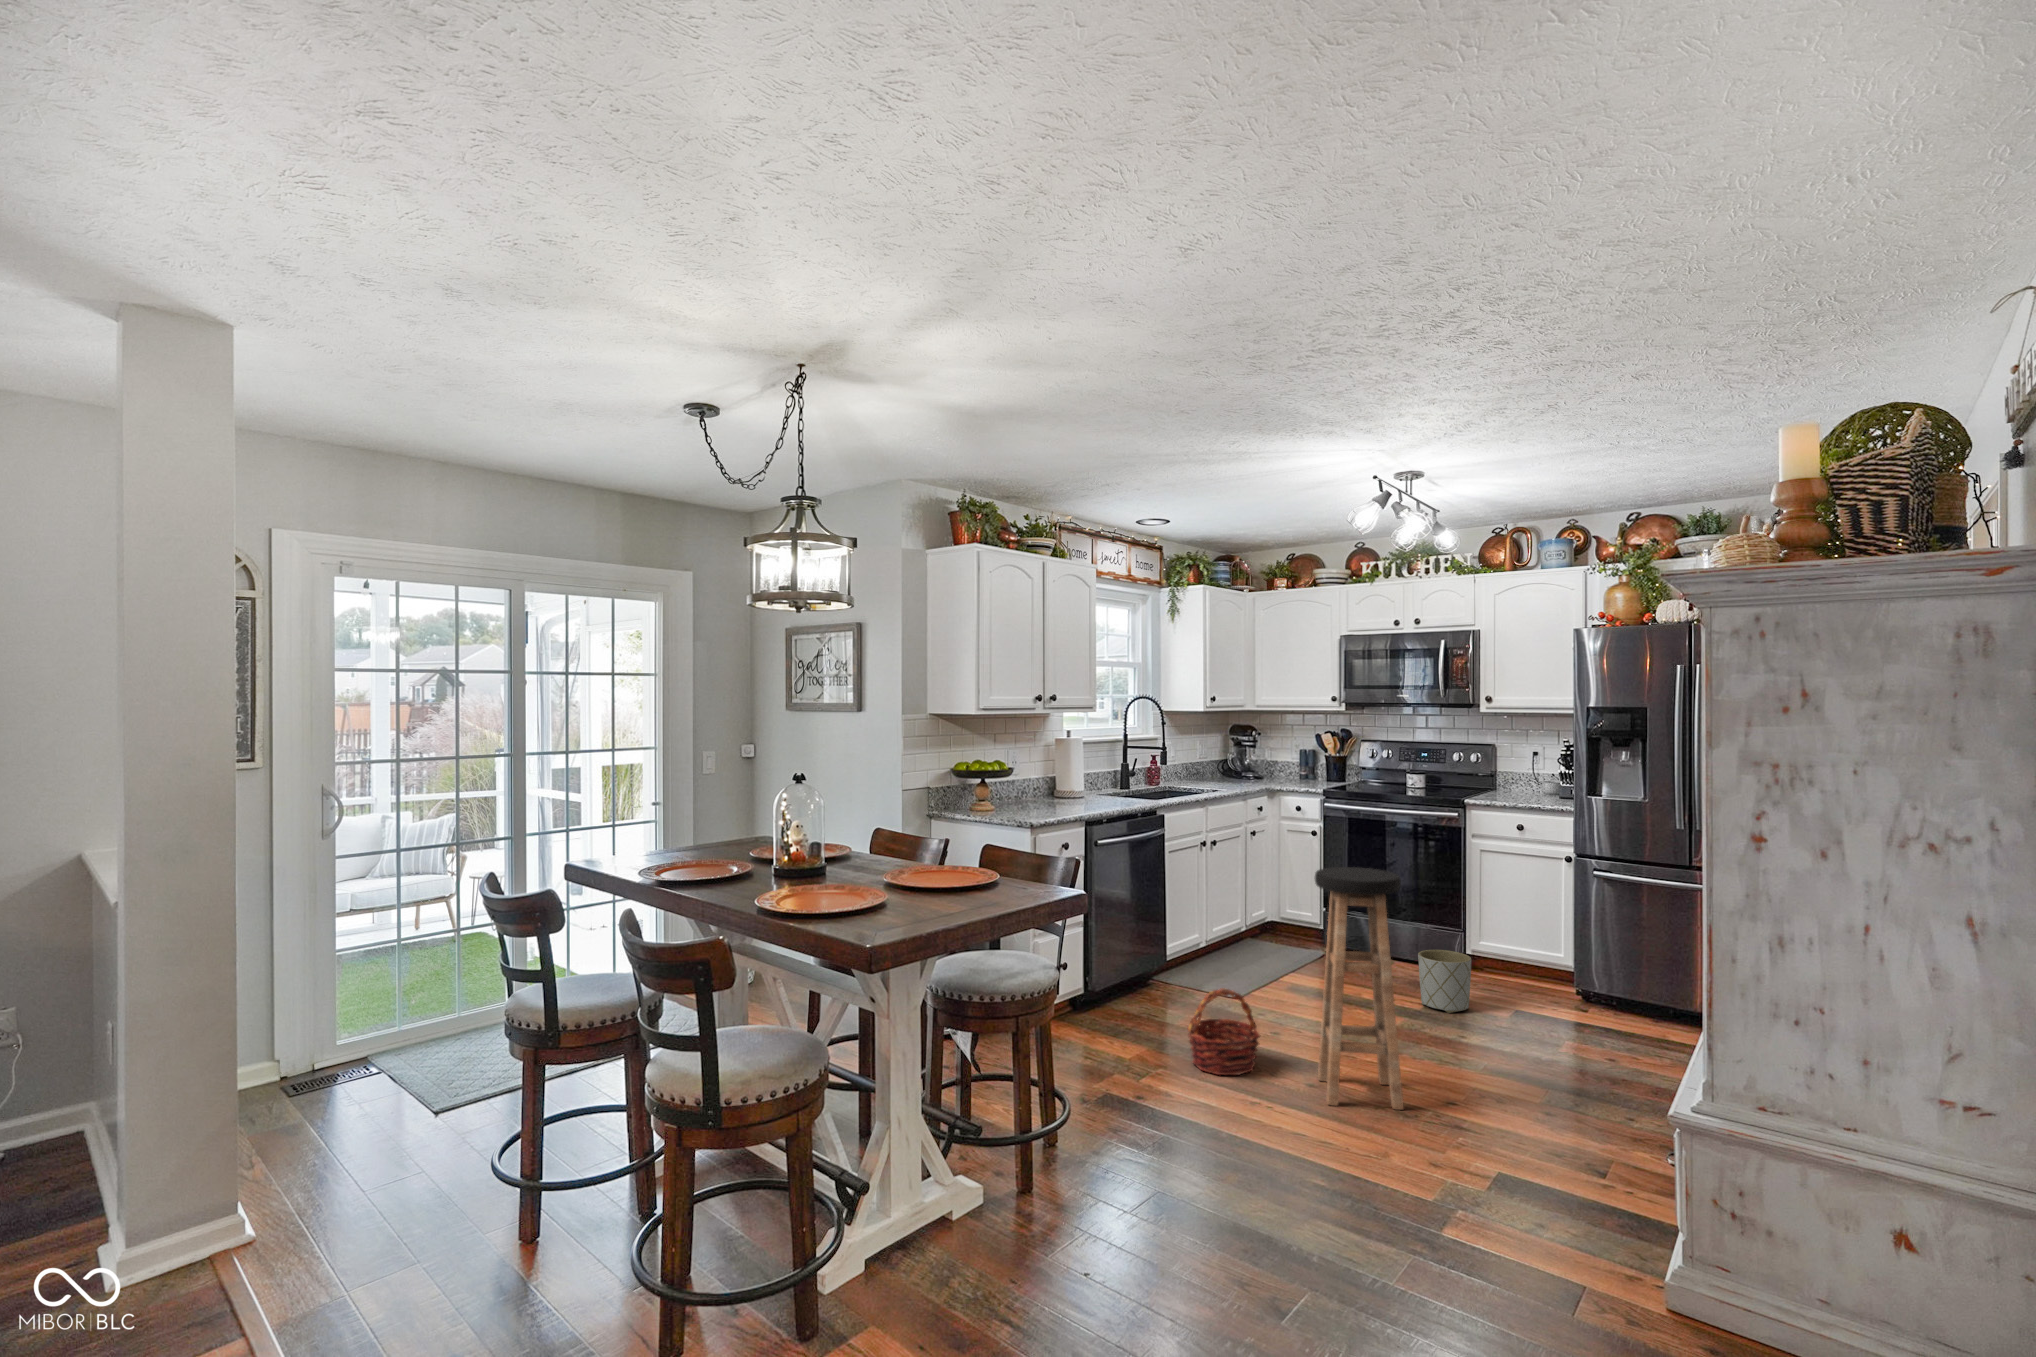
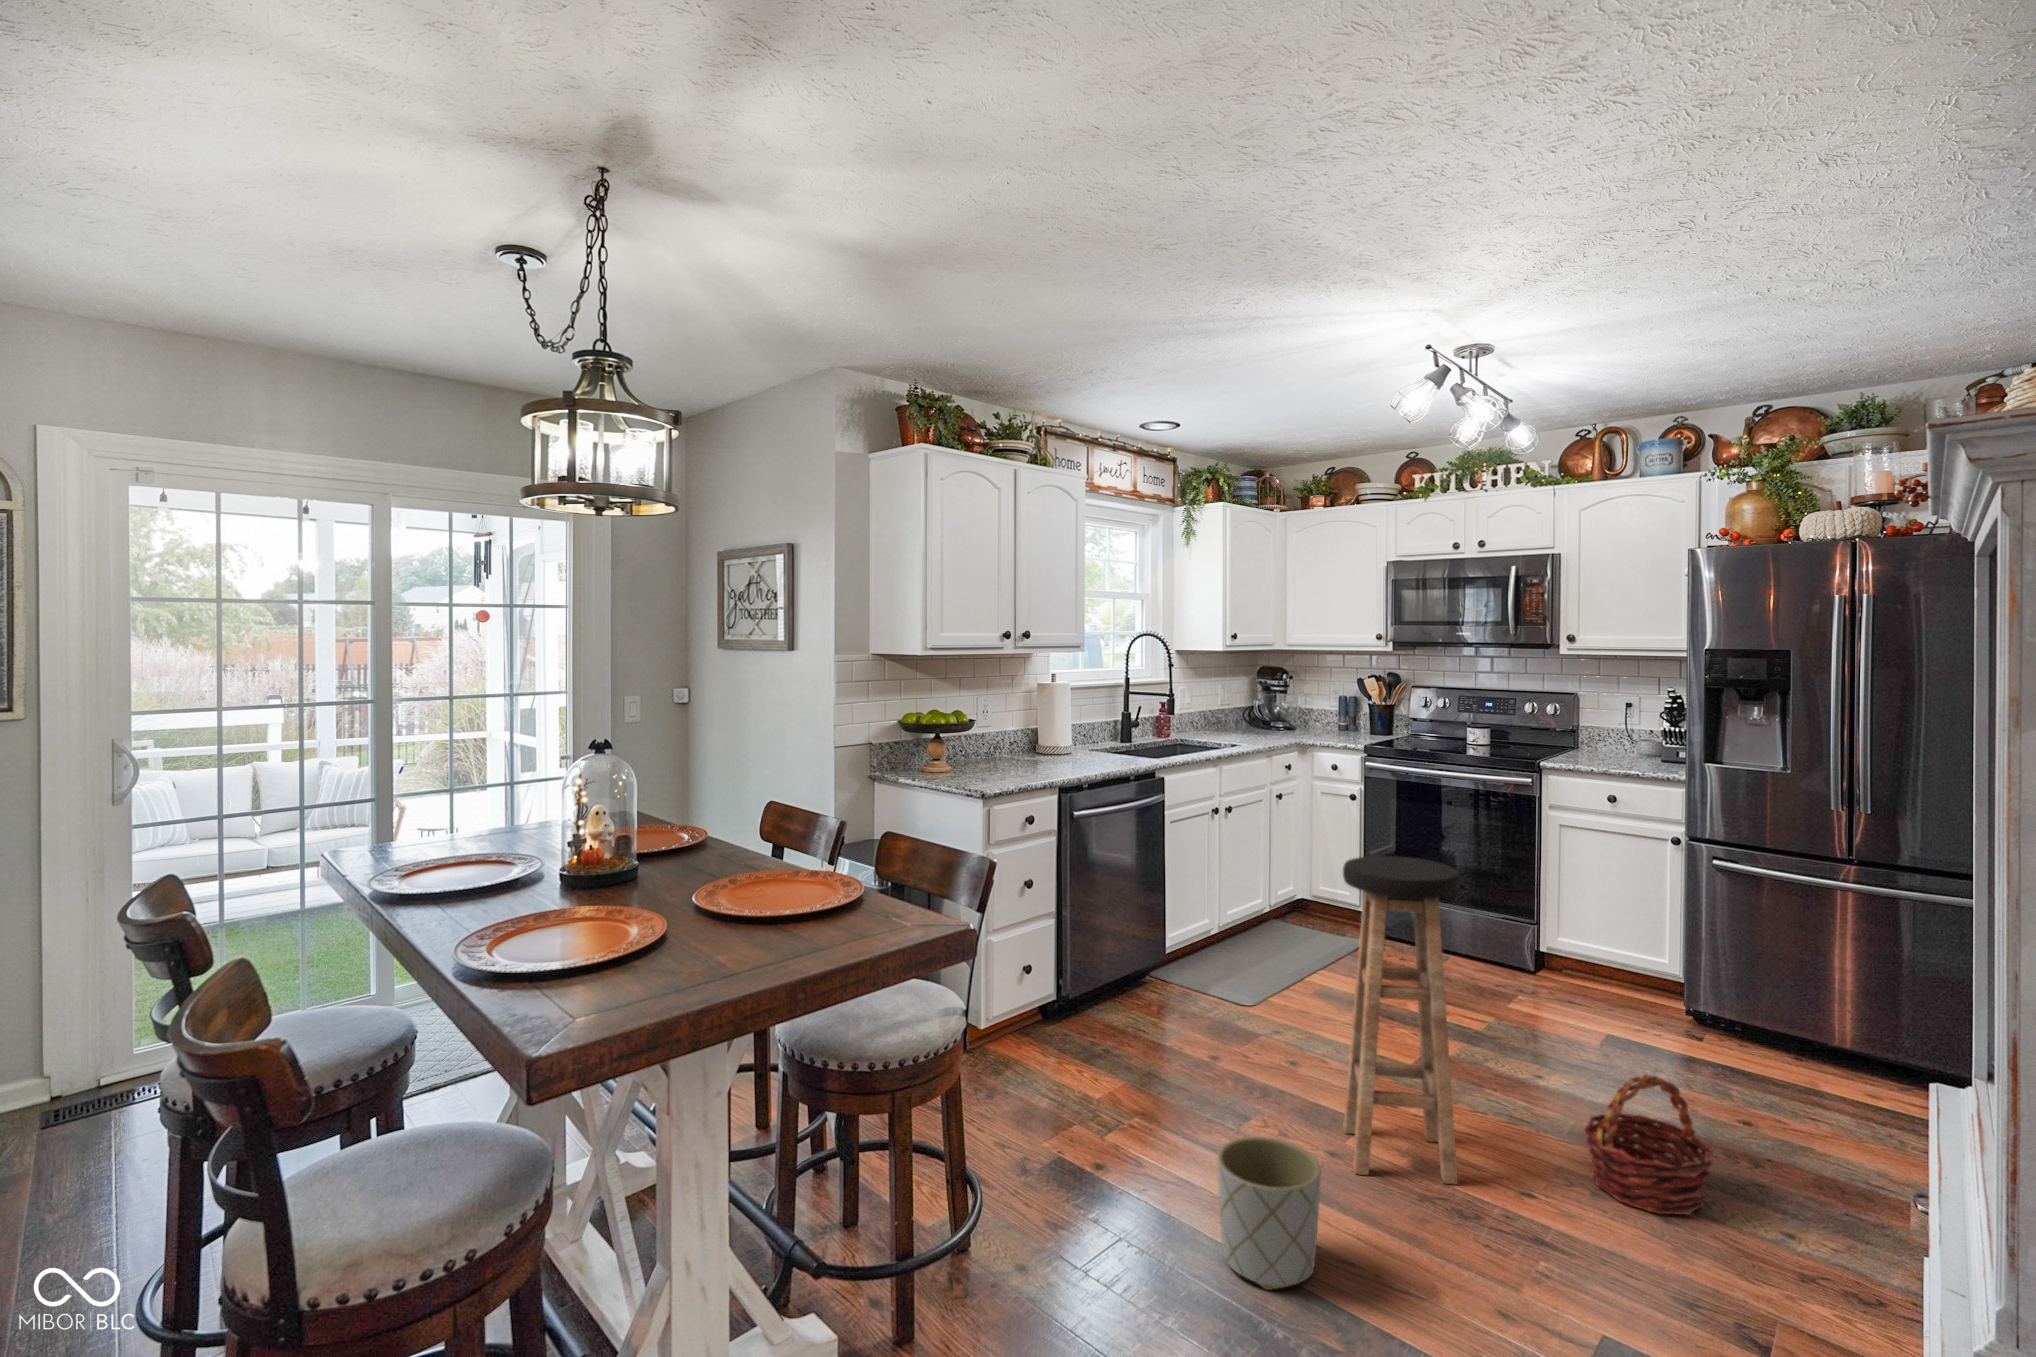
planter: present [1418,950,1471,1013] -> present [1218,1137,1321,1290]
basket: present [1188,988,1260,1075] -> present [1584,1075,1713,1215]

